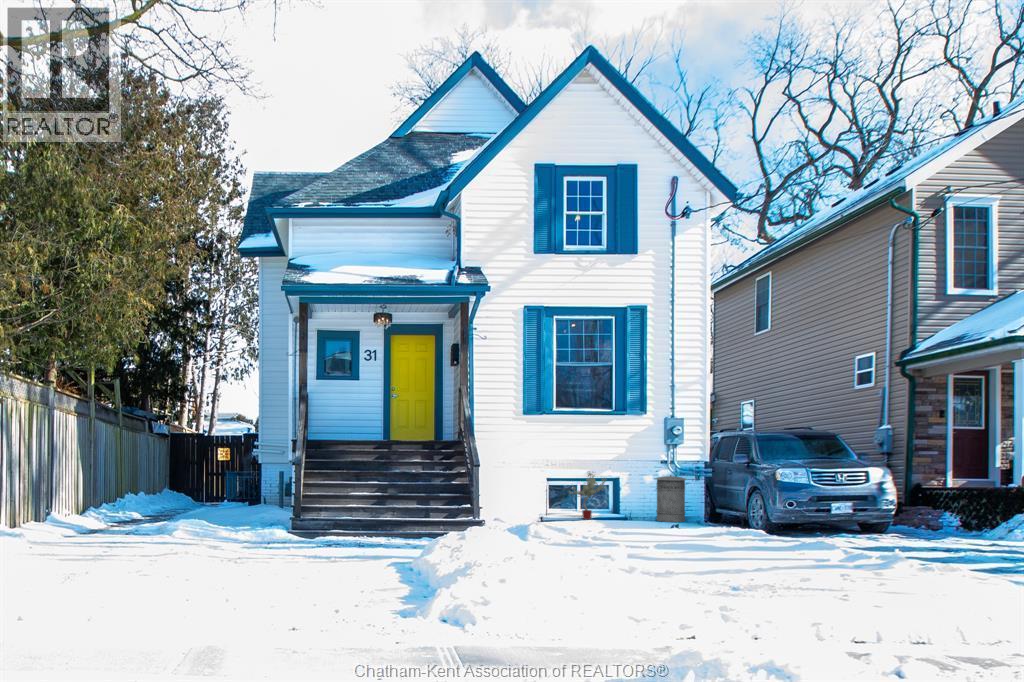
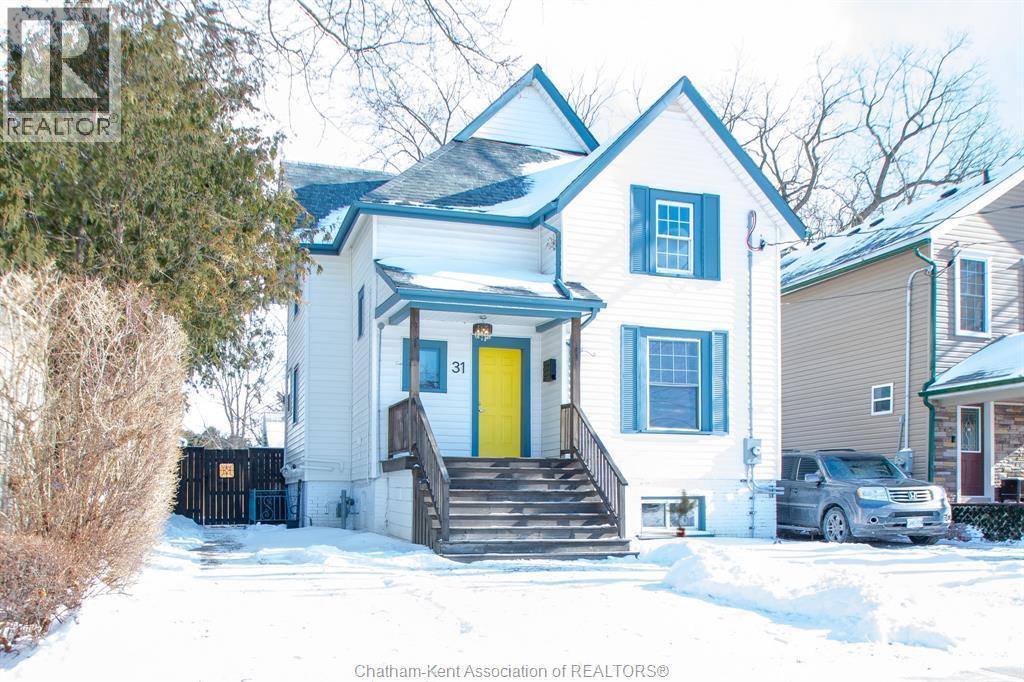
trash can: present [655,475,687,522] -> none [740,493,773,539]

